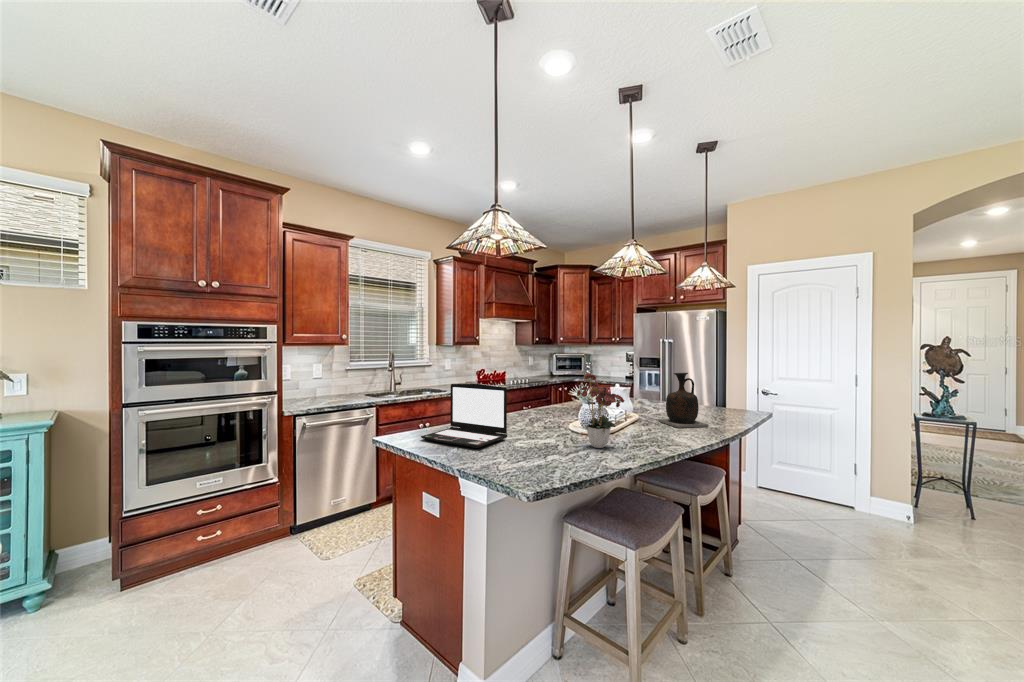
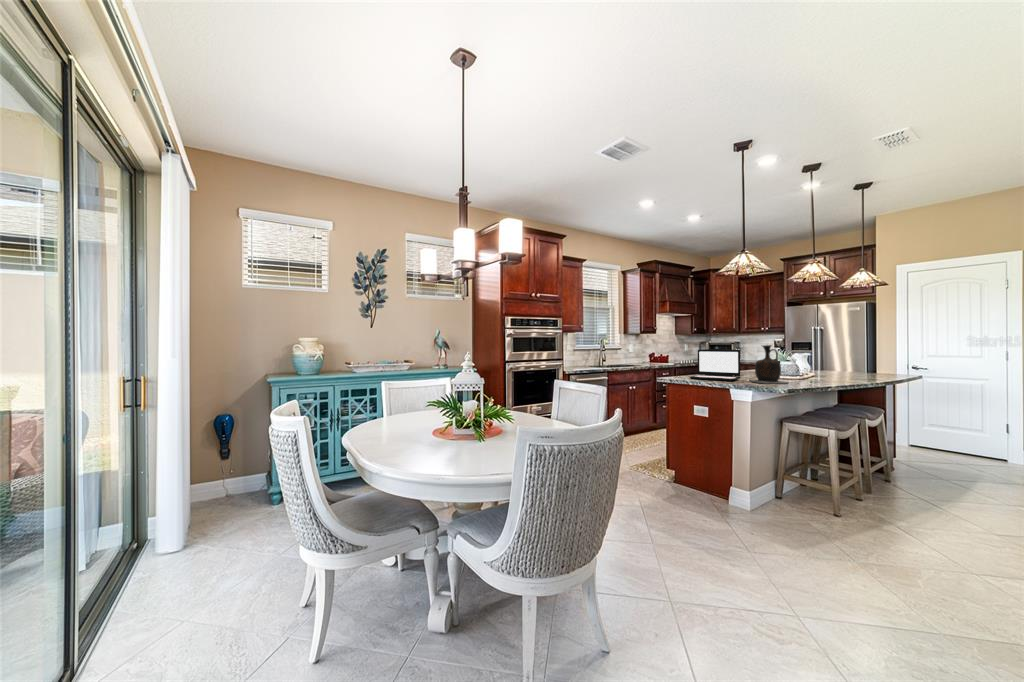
flower arrangement: present [577,373,624,448] -> none [786,339,823,382]
vase: present [658,373,709,428] -> present [749,345,789,384]

